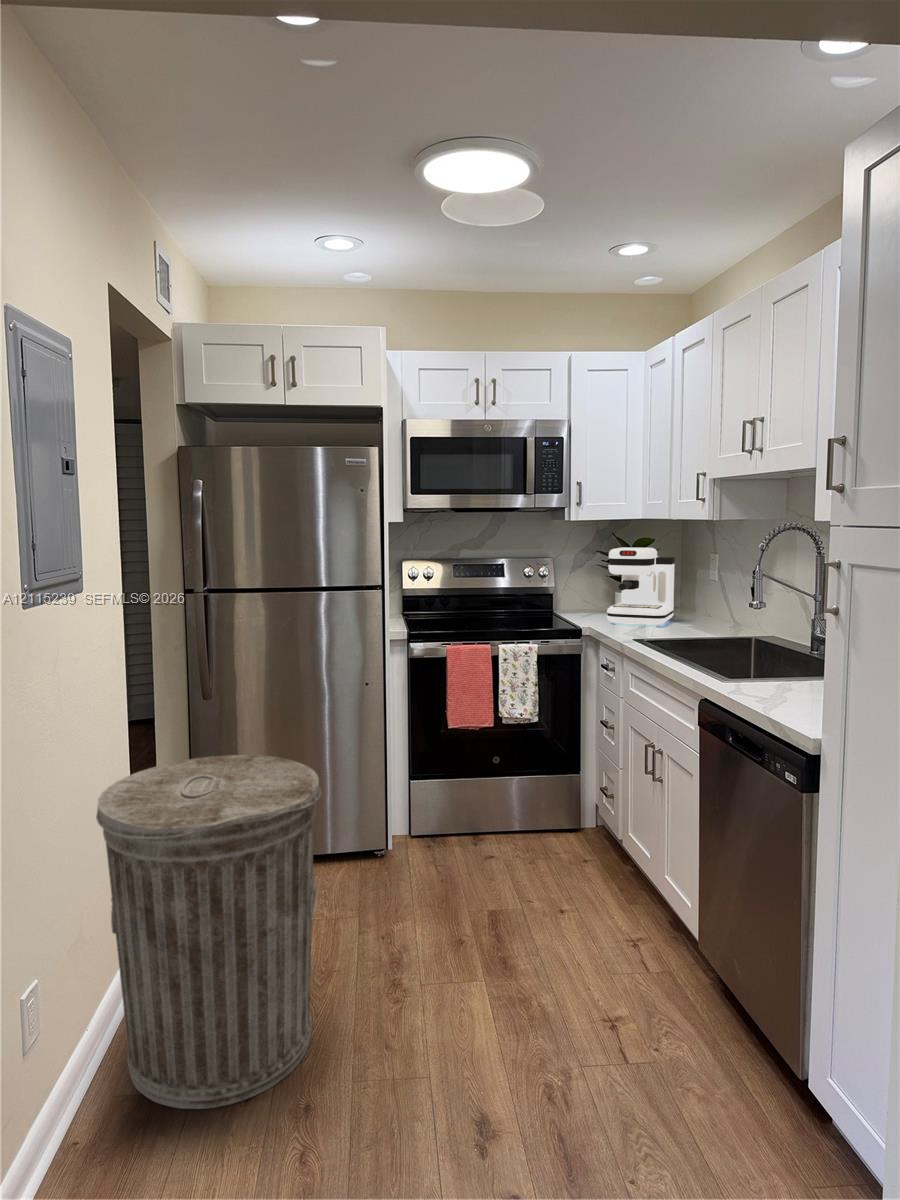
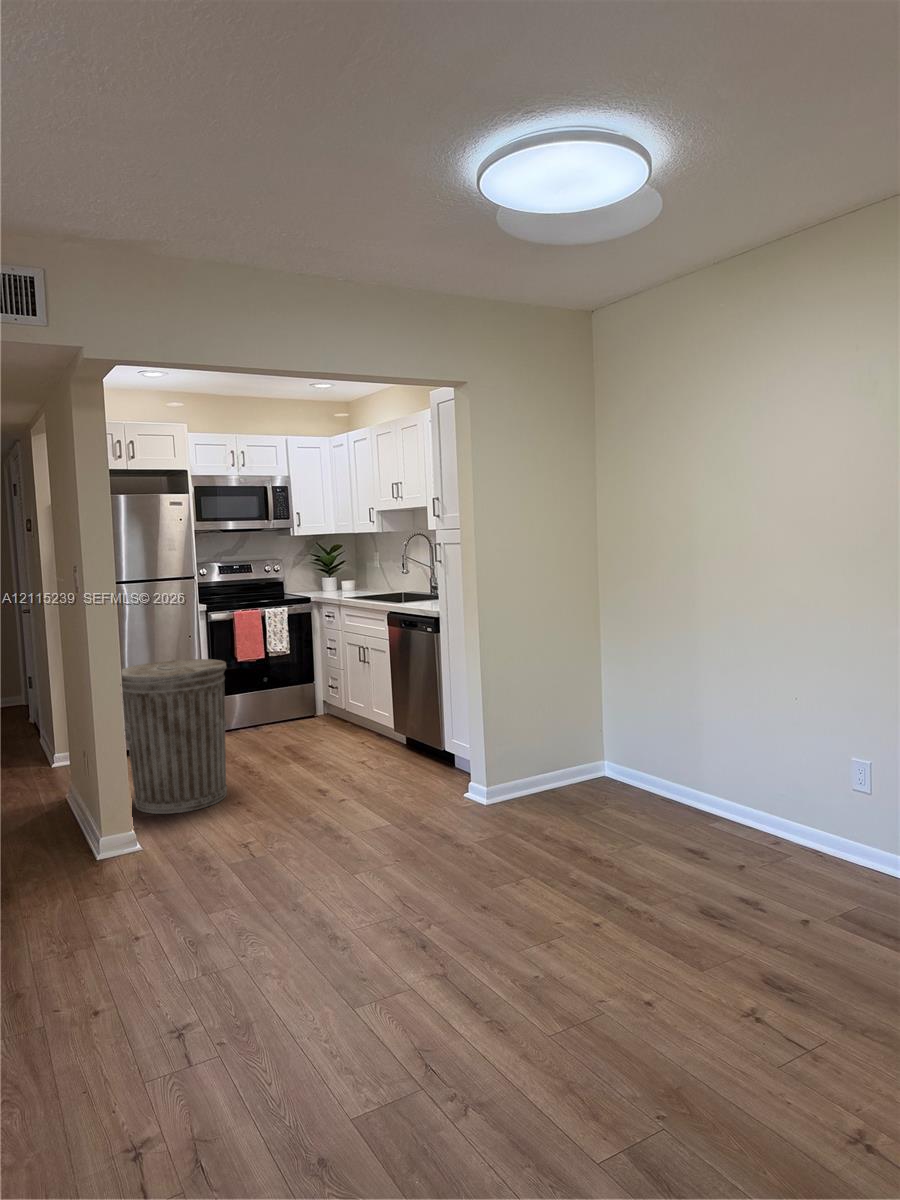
coffee maker: present [607,548,675,626] -> none [320,550,358,595]

